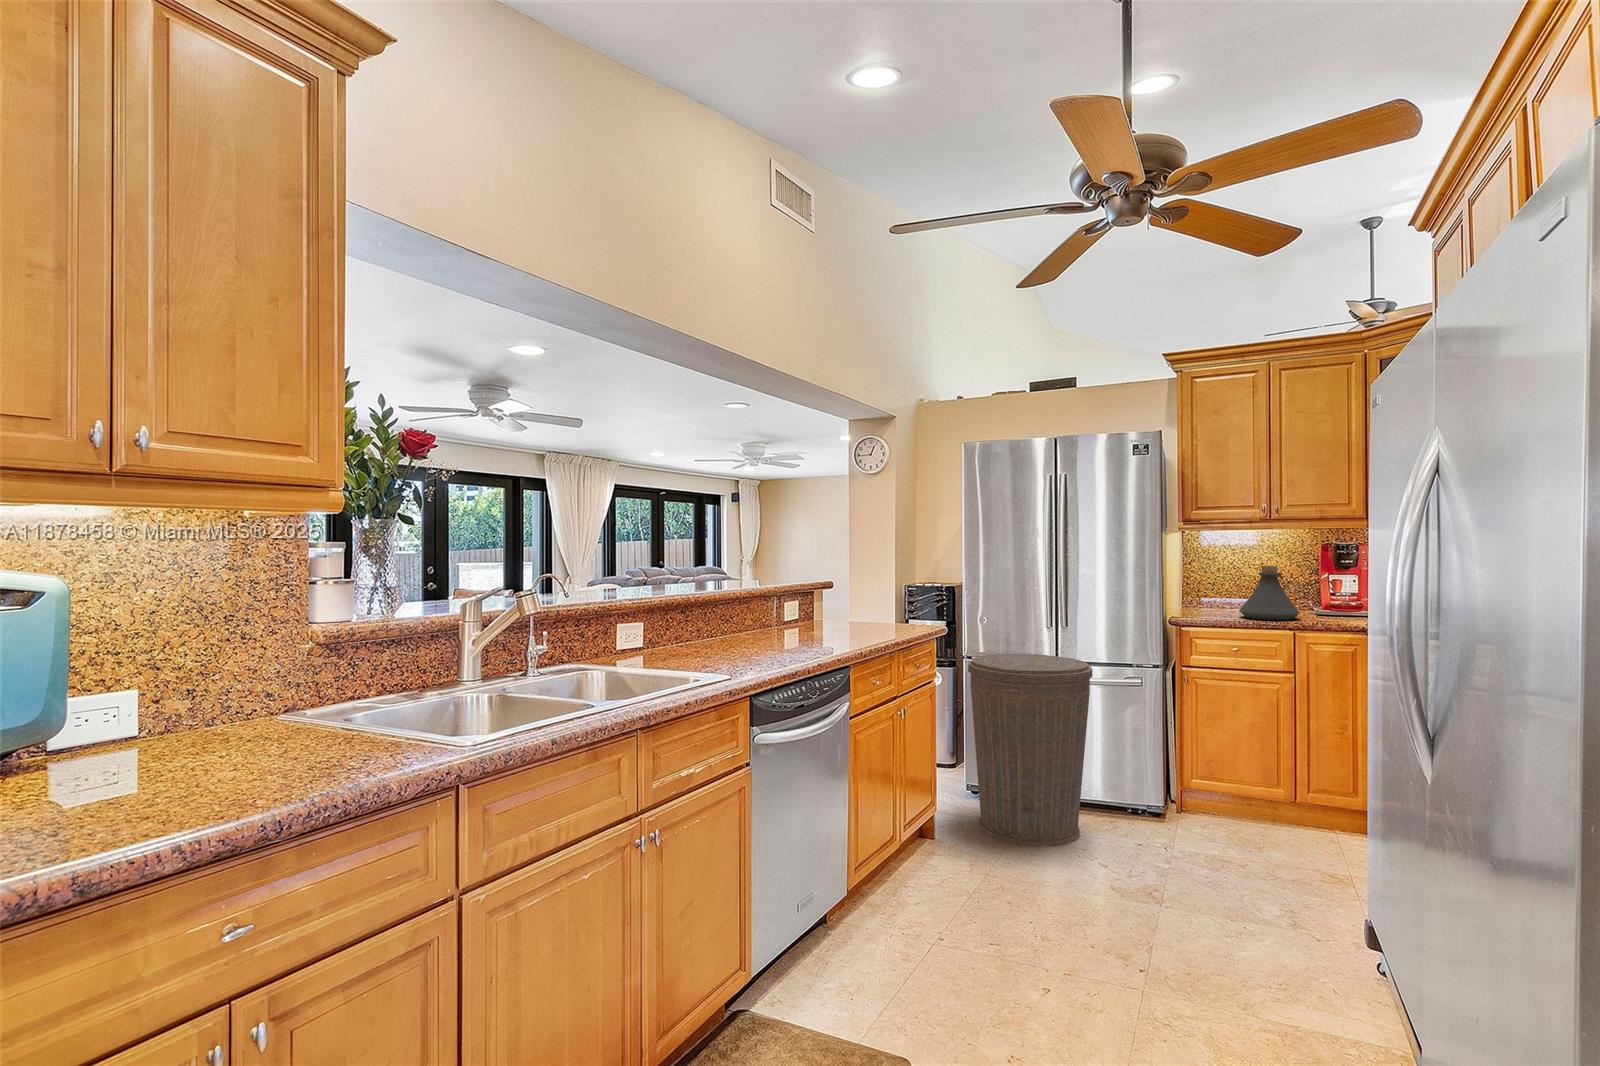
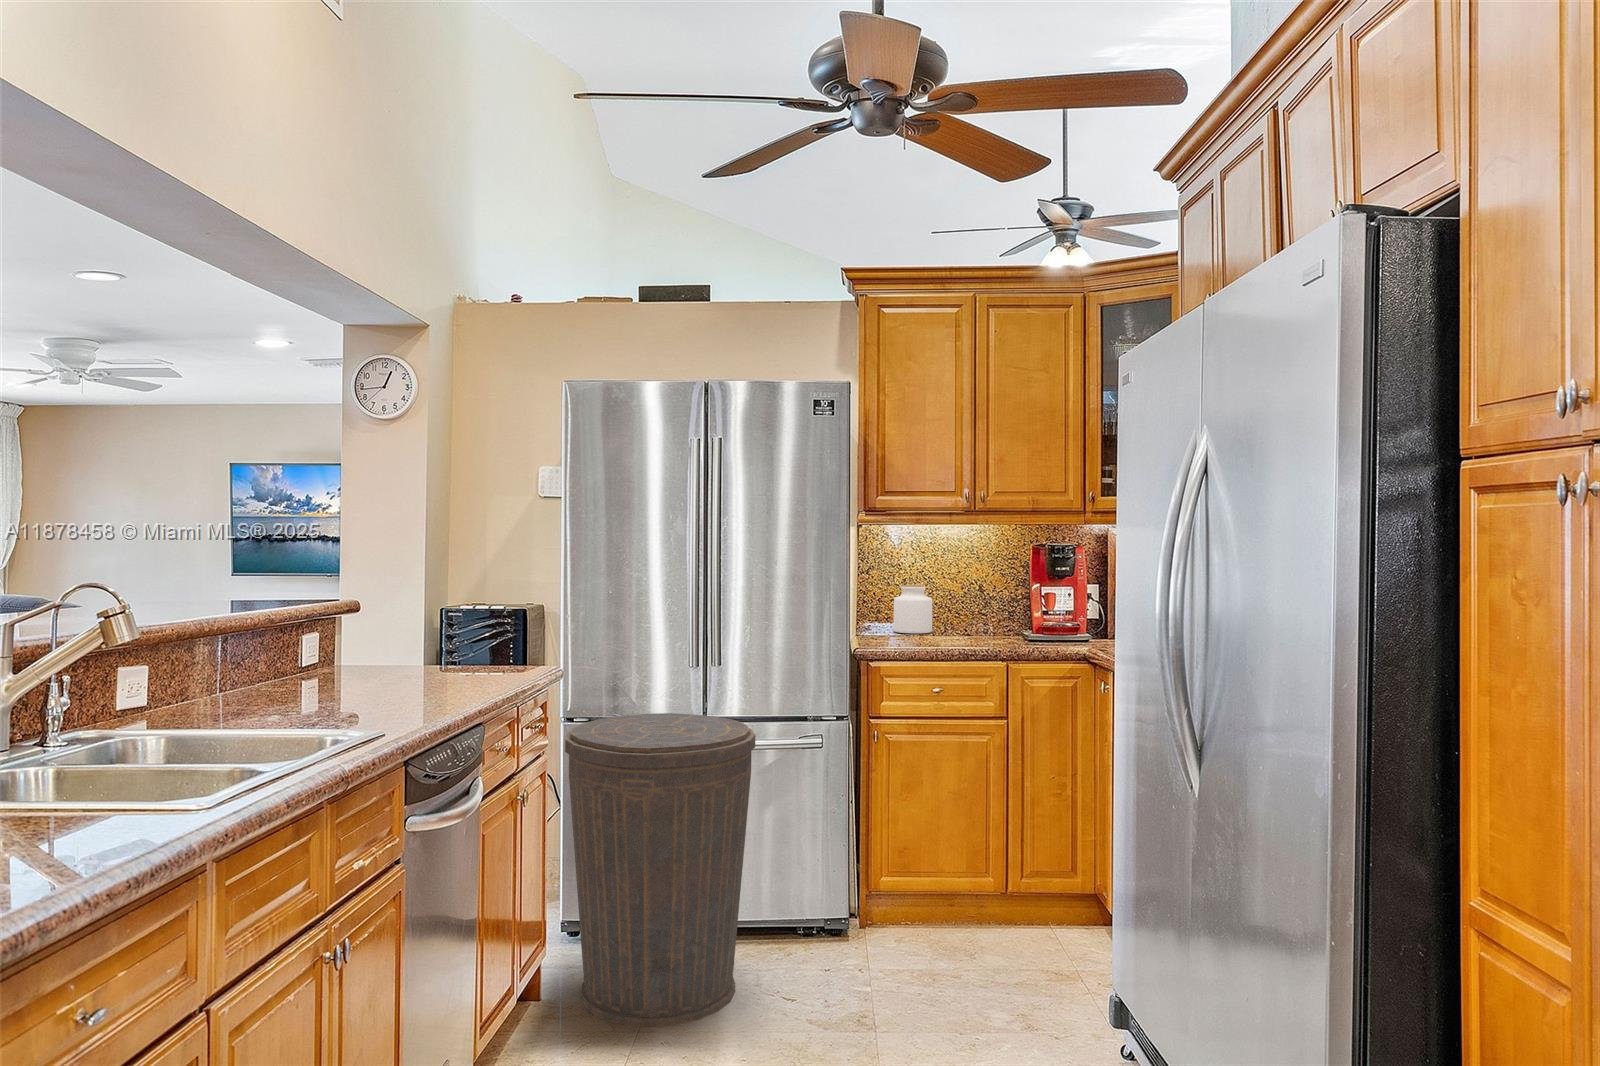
bottle: present [1239,565,1300,620] -> none [938,573,1011,647]
jar: none [1207,575,1239,610] -> present [893,585,932,633]

